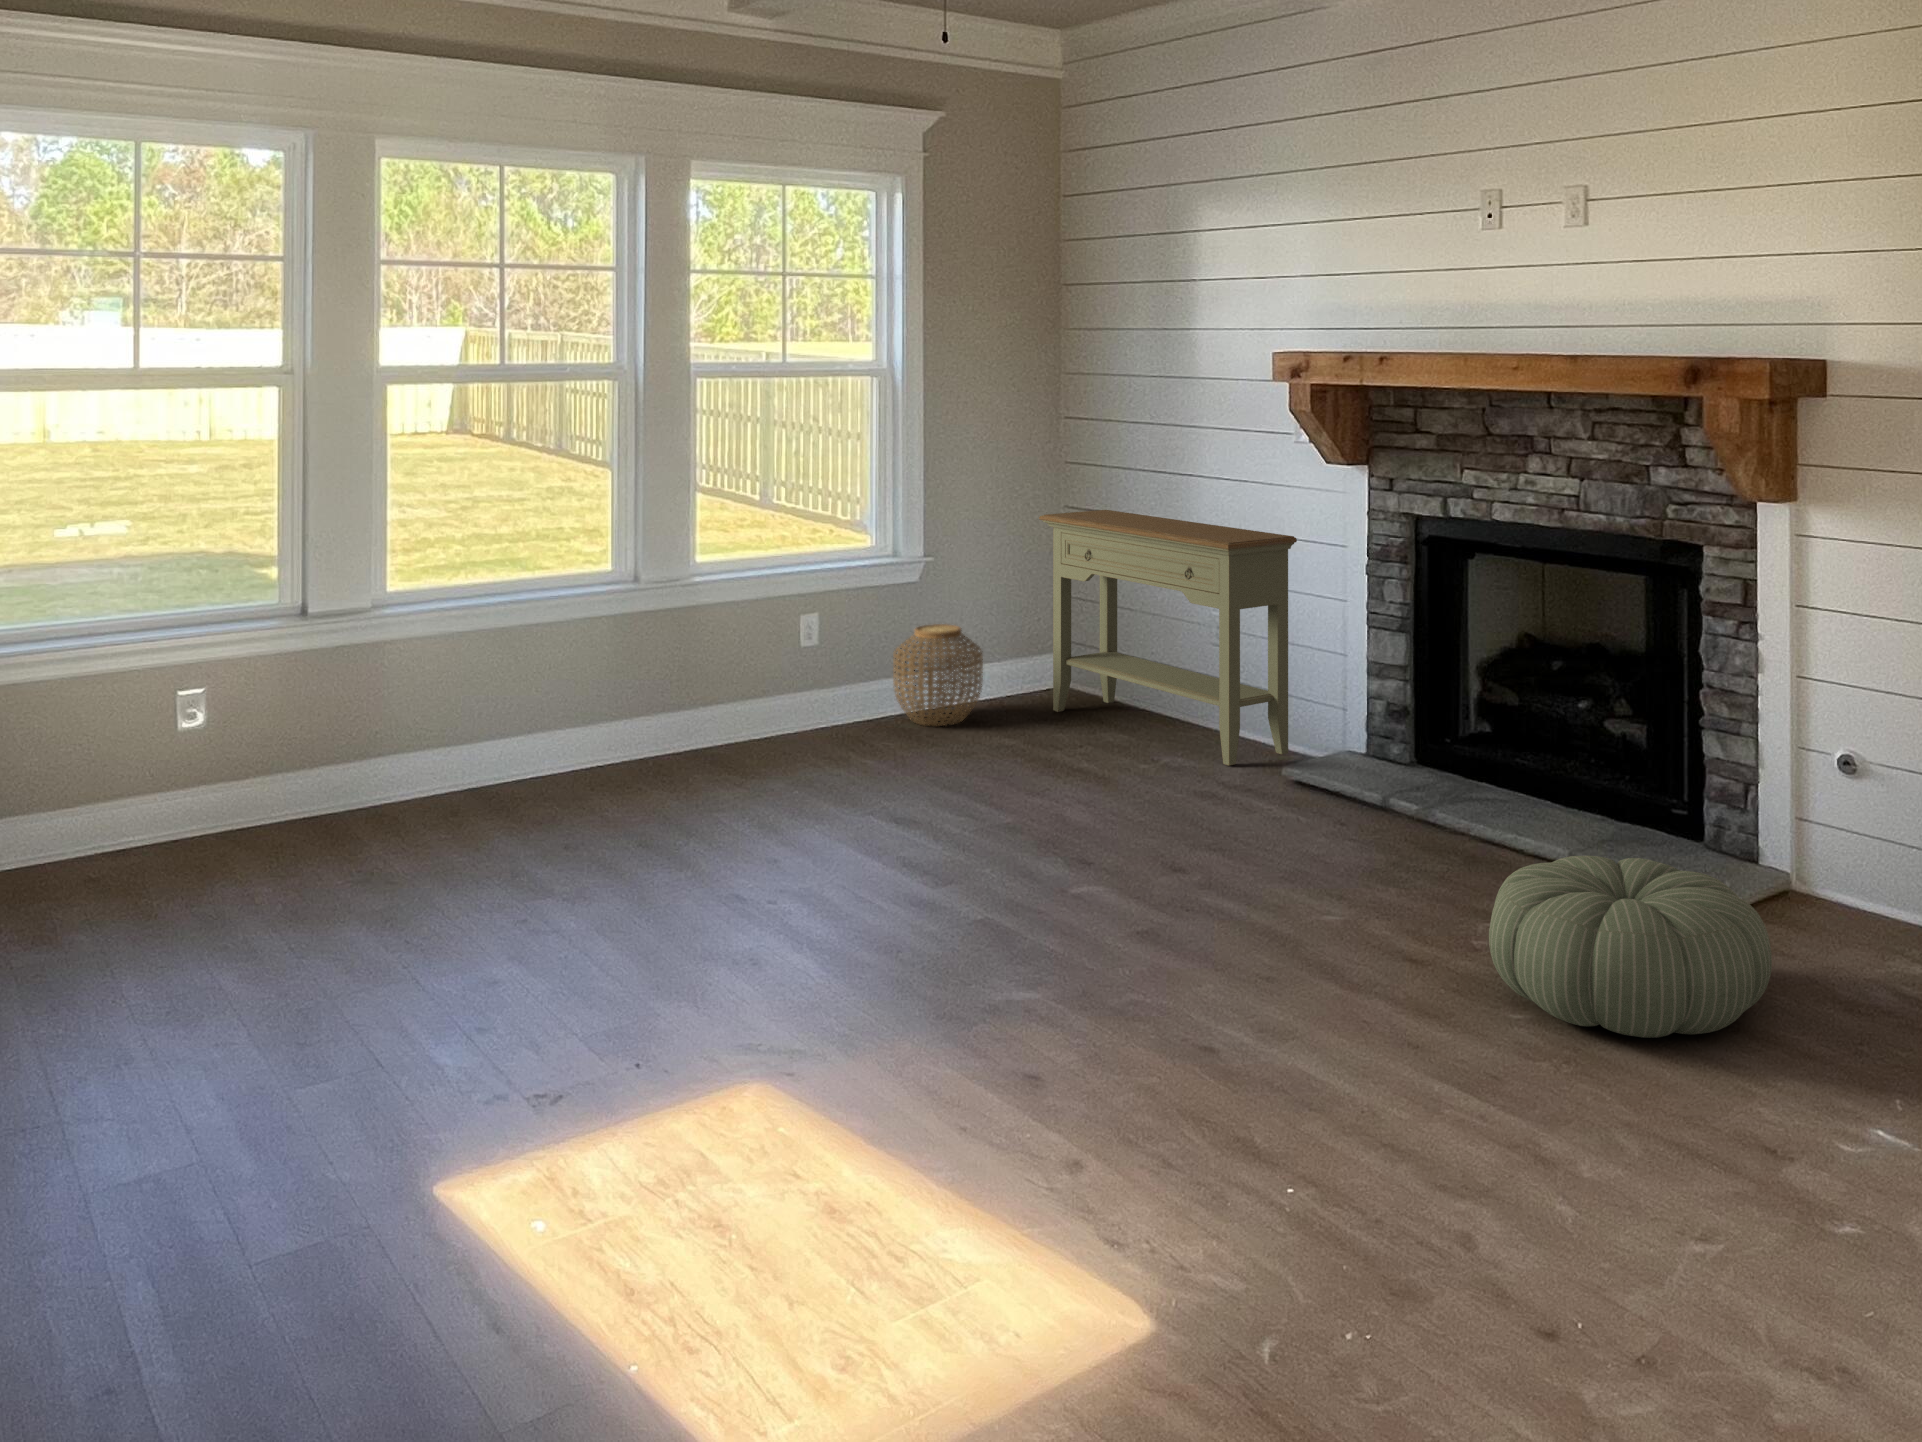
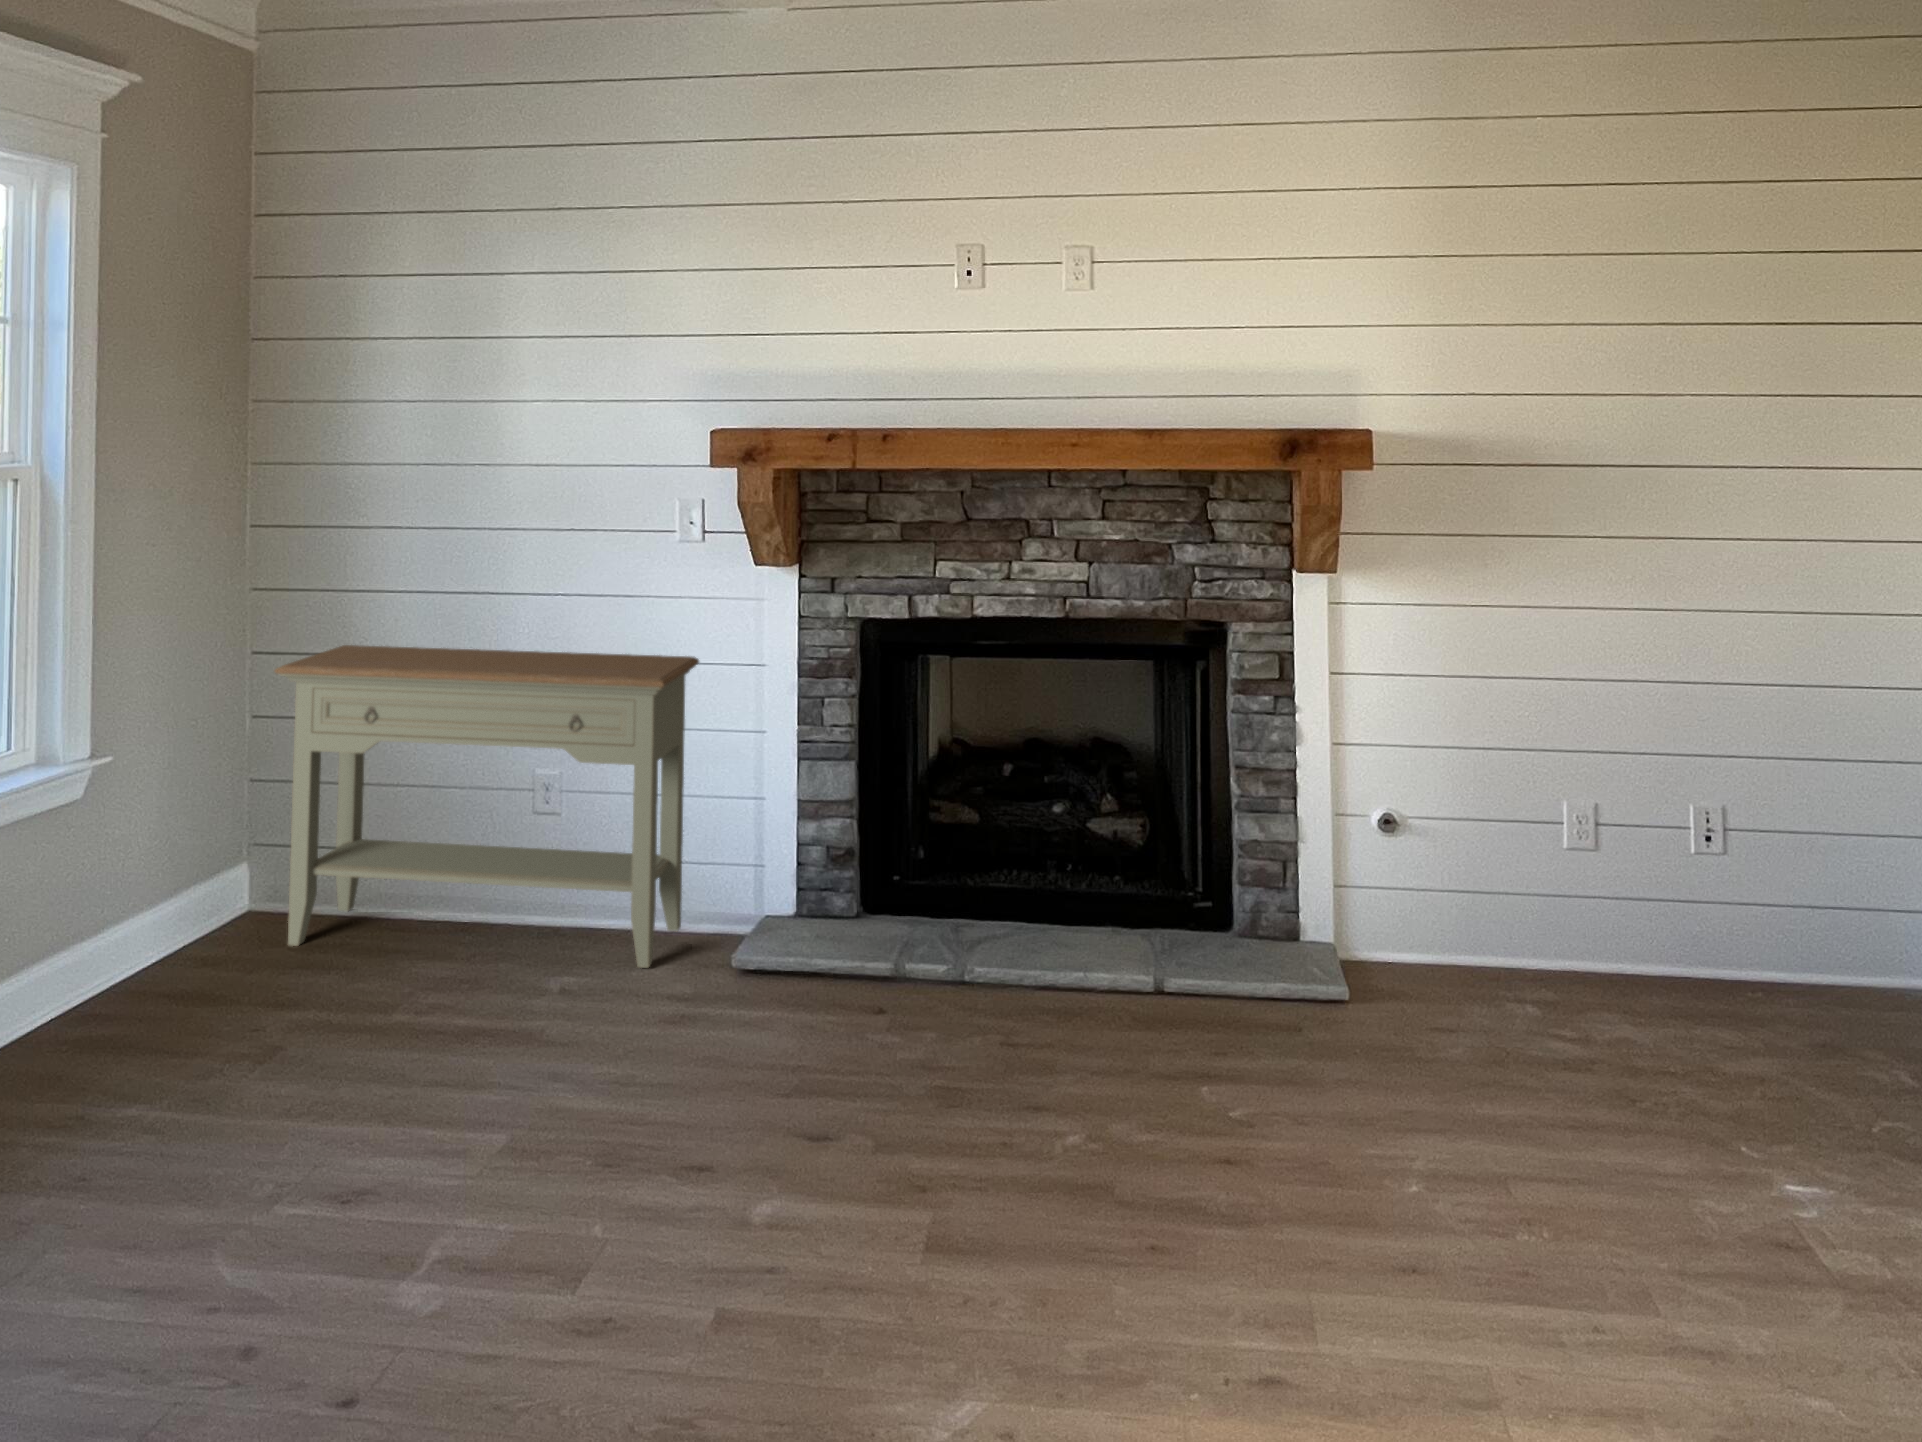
woven basket: present [893,624,983,726] -> none [50,858,213,1034]
pouf: present [1489,856,1772,1038] -> none [1330,981,1644,1216]

